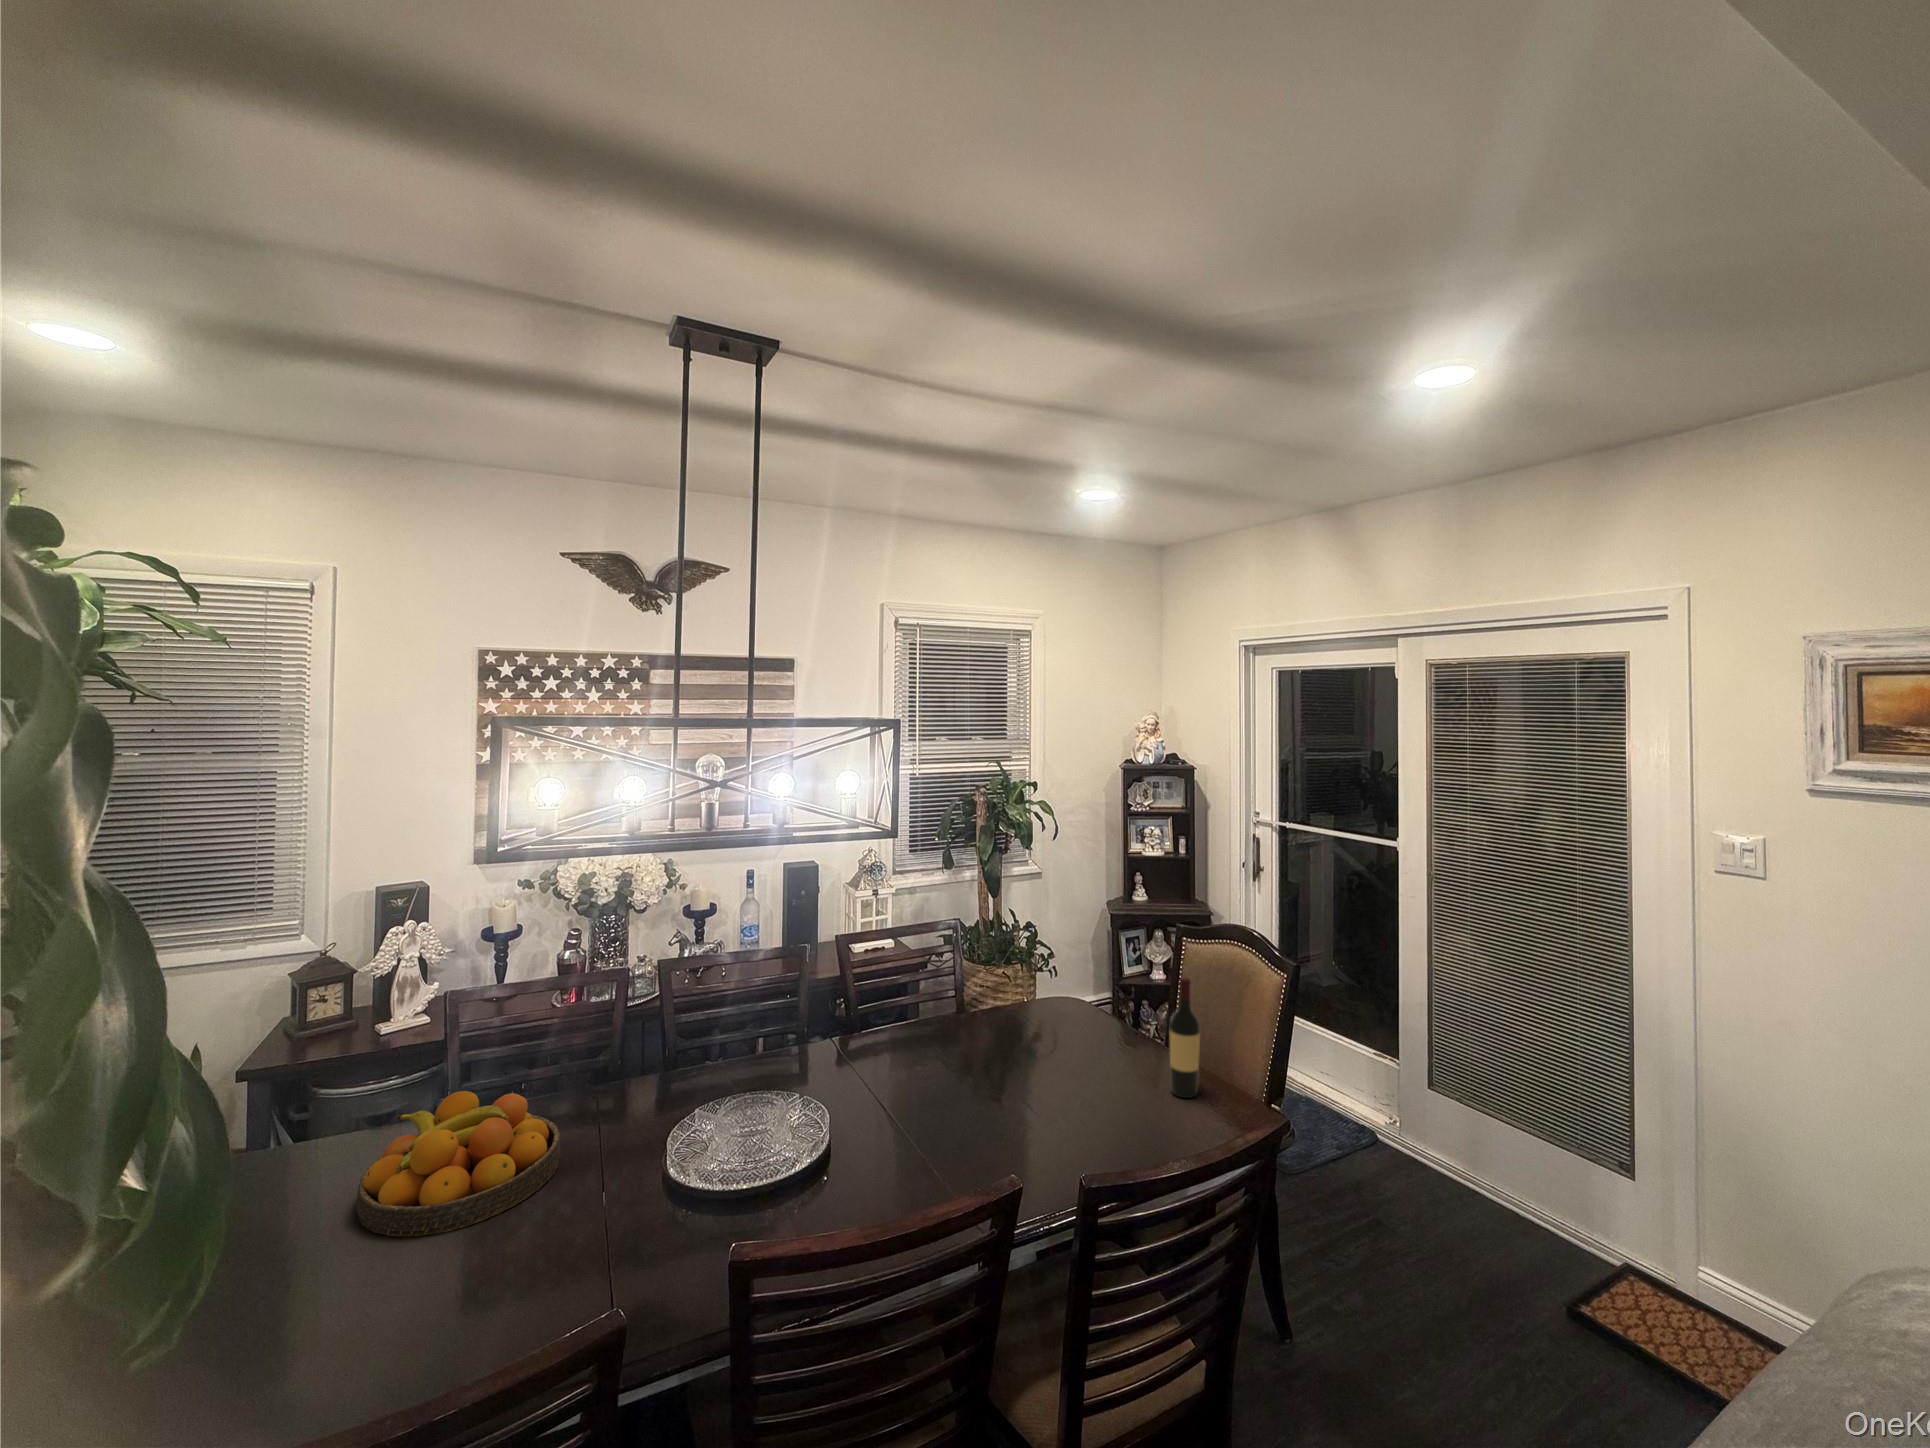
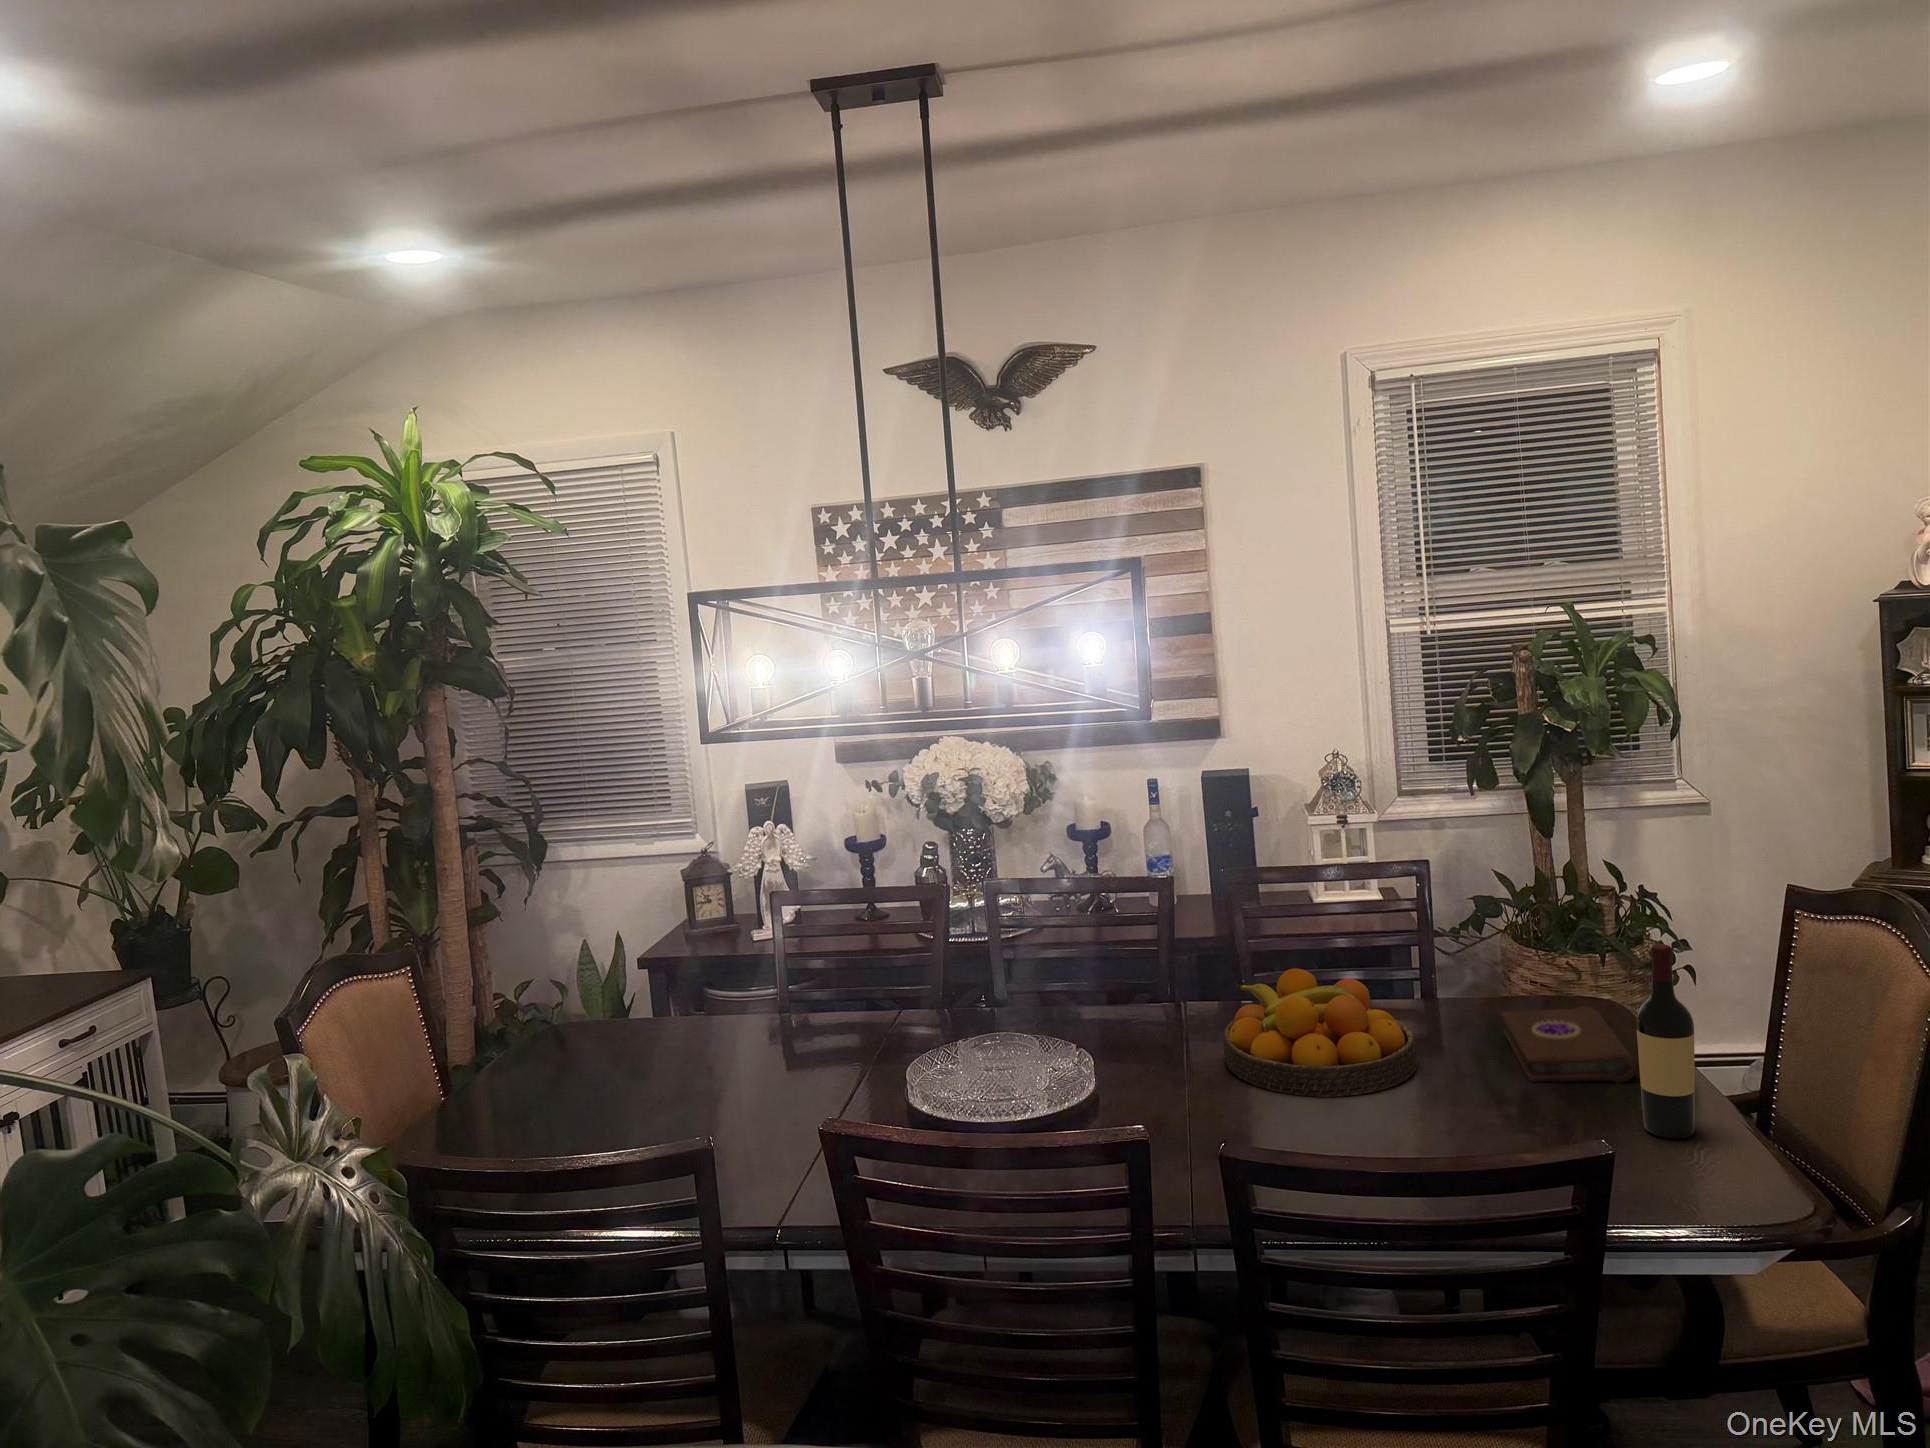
book: none [1047,1011,1140,1071] -> present [1503,1006,1637,1083]
fruit bowl: present [357,1091,561,1237] -> present [1223,969,1417,1097]

